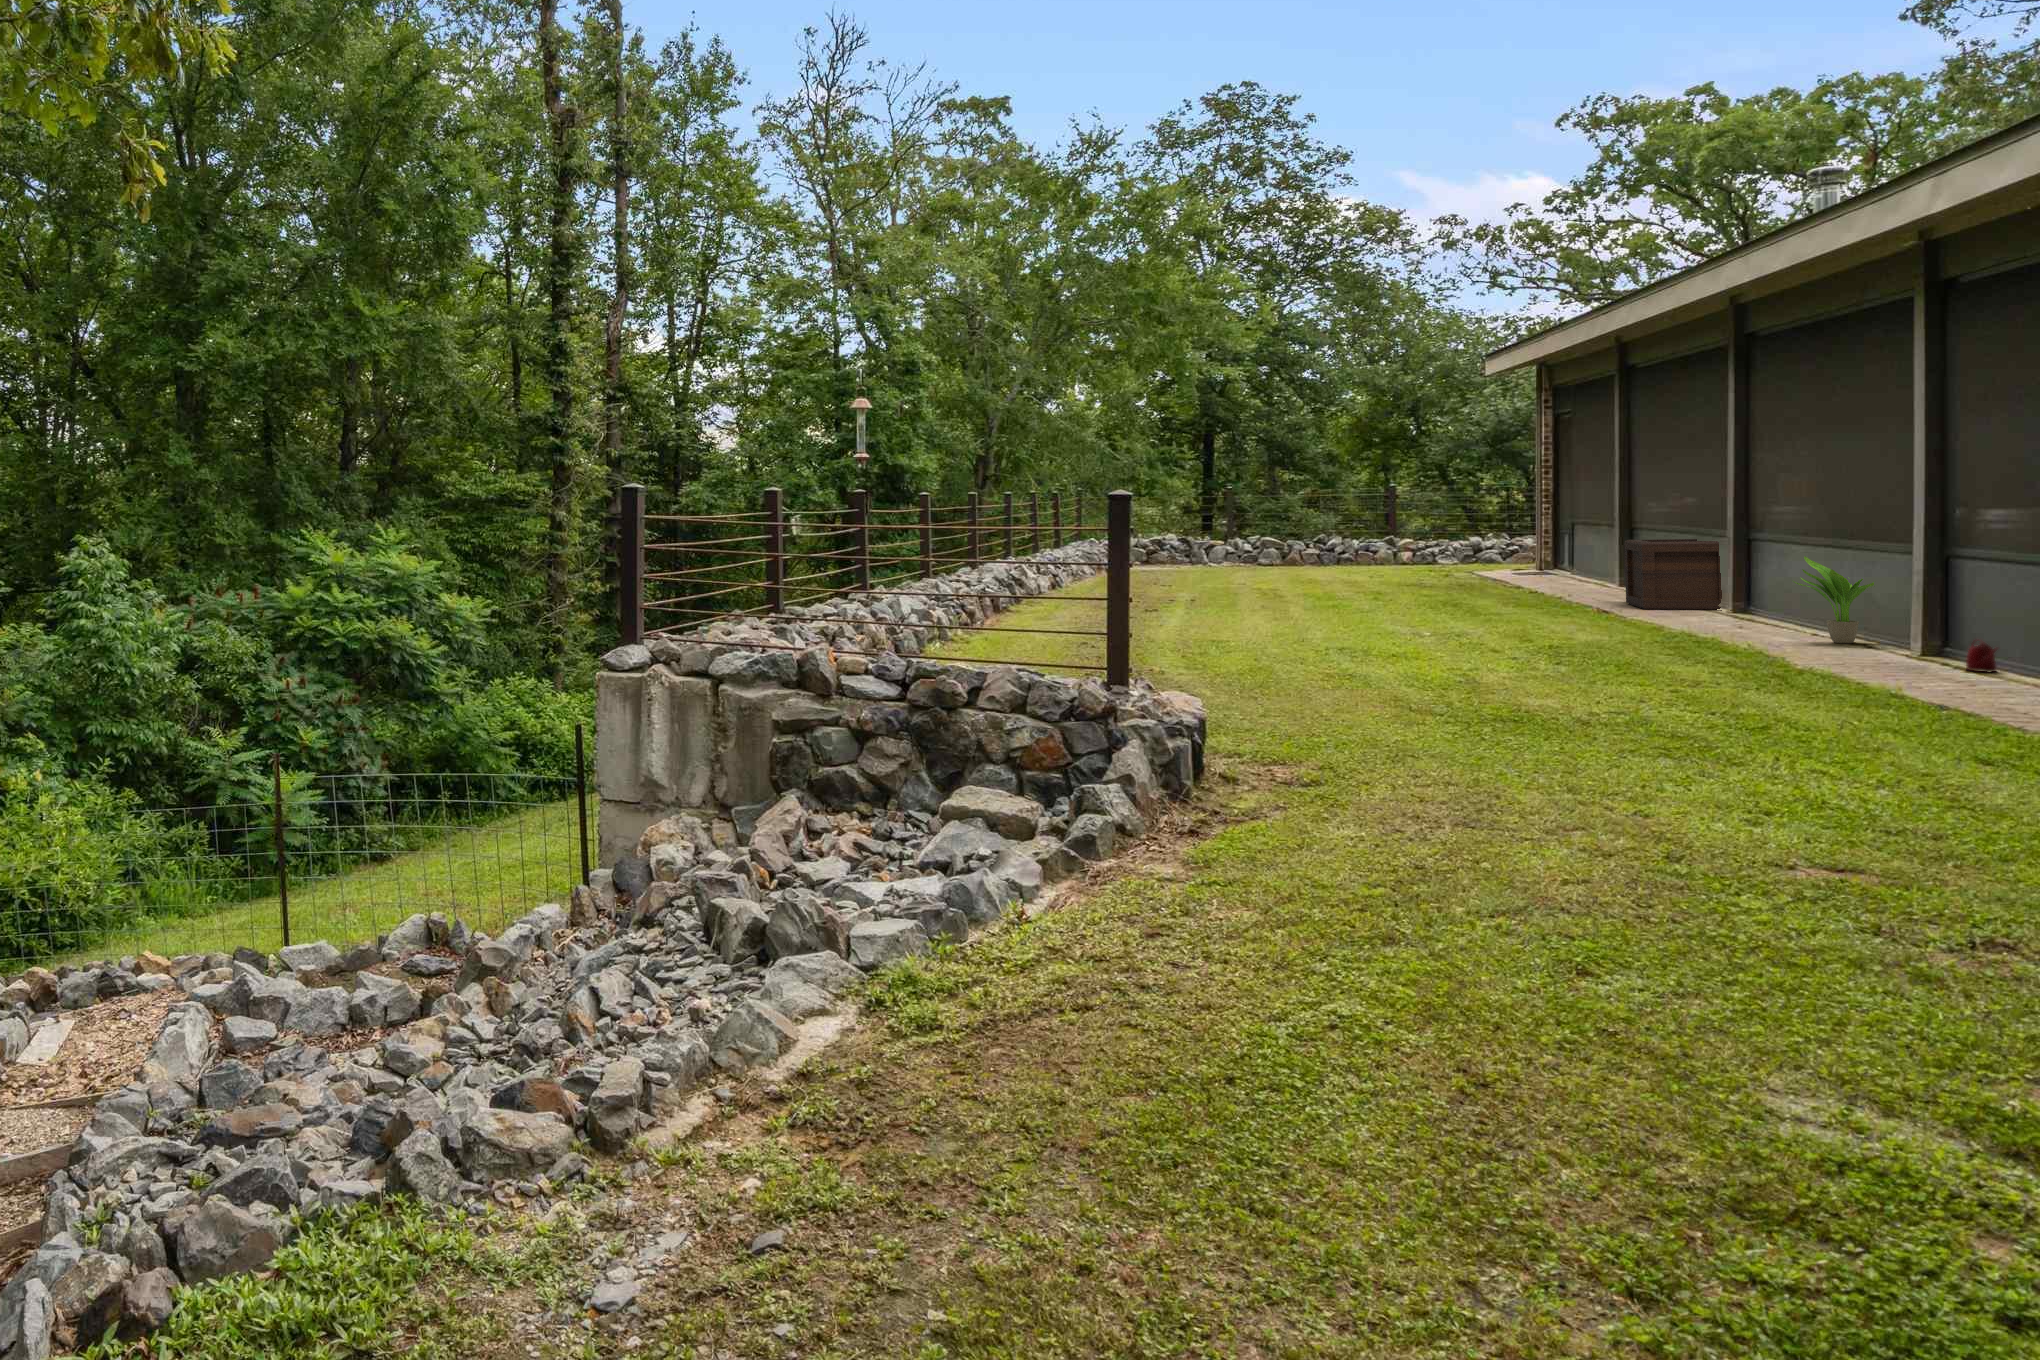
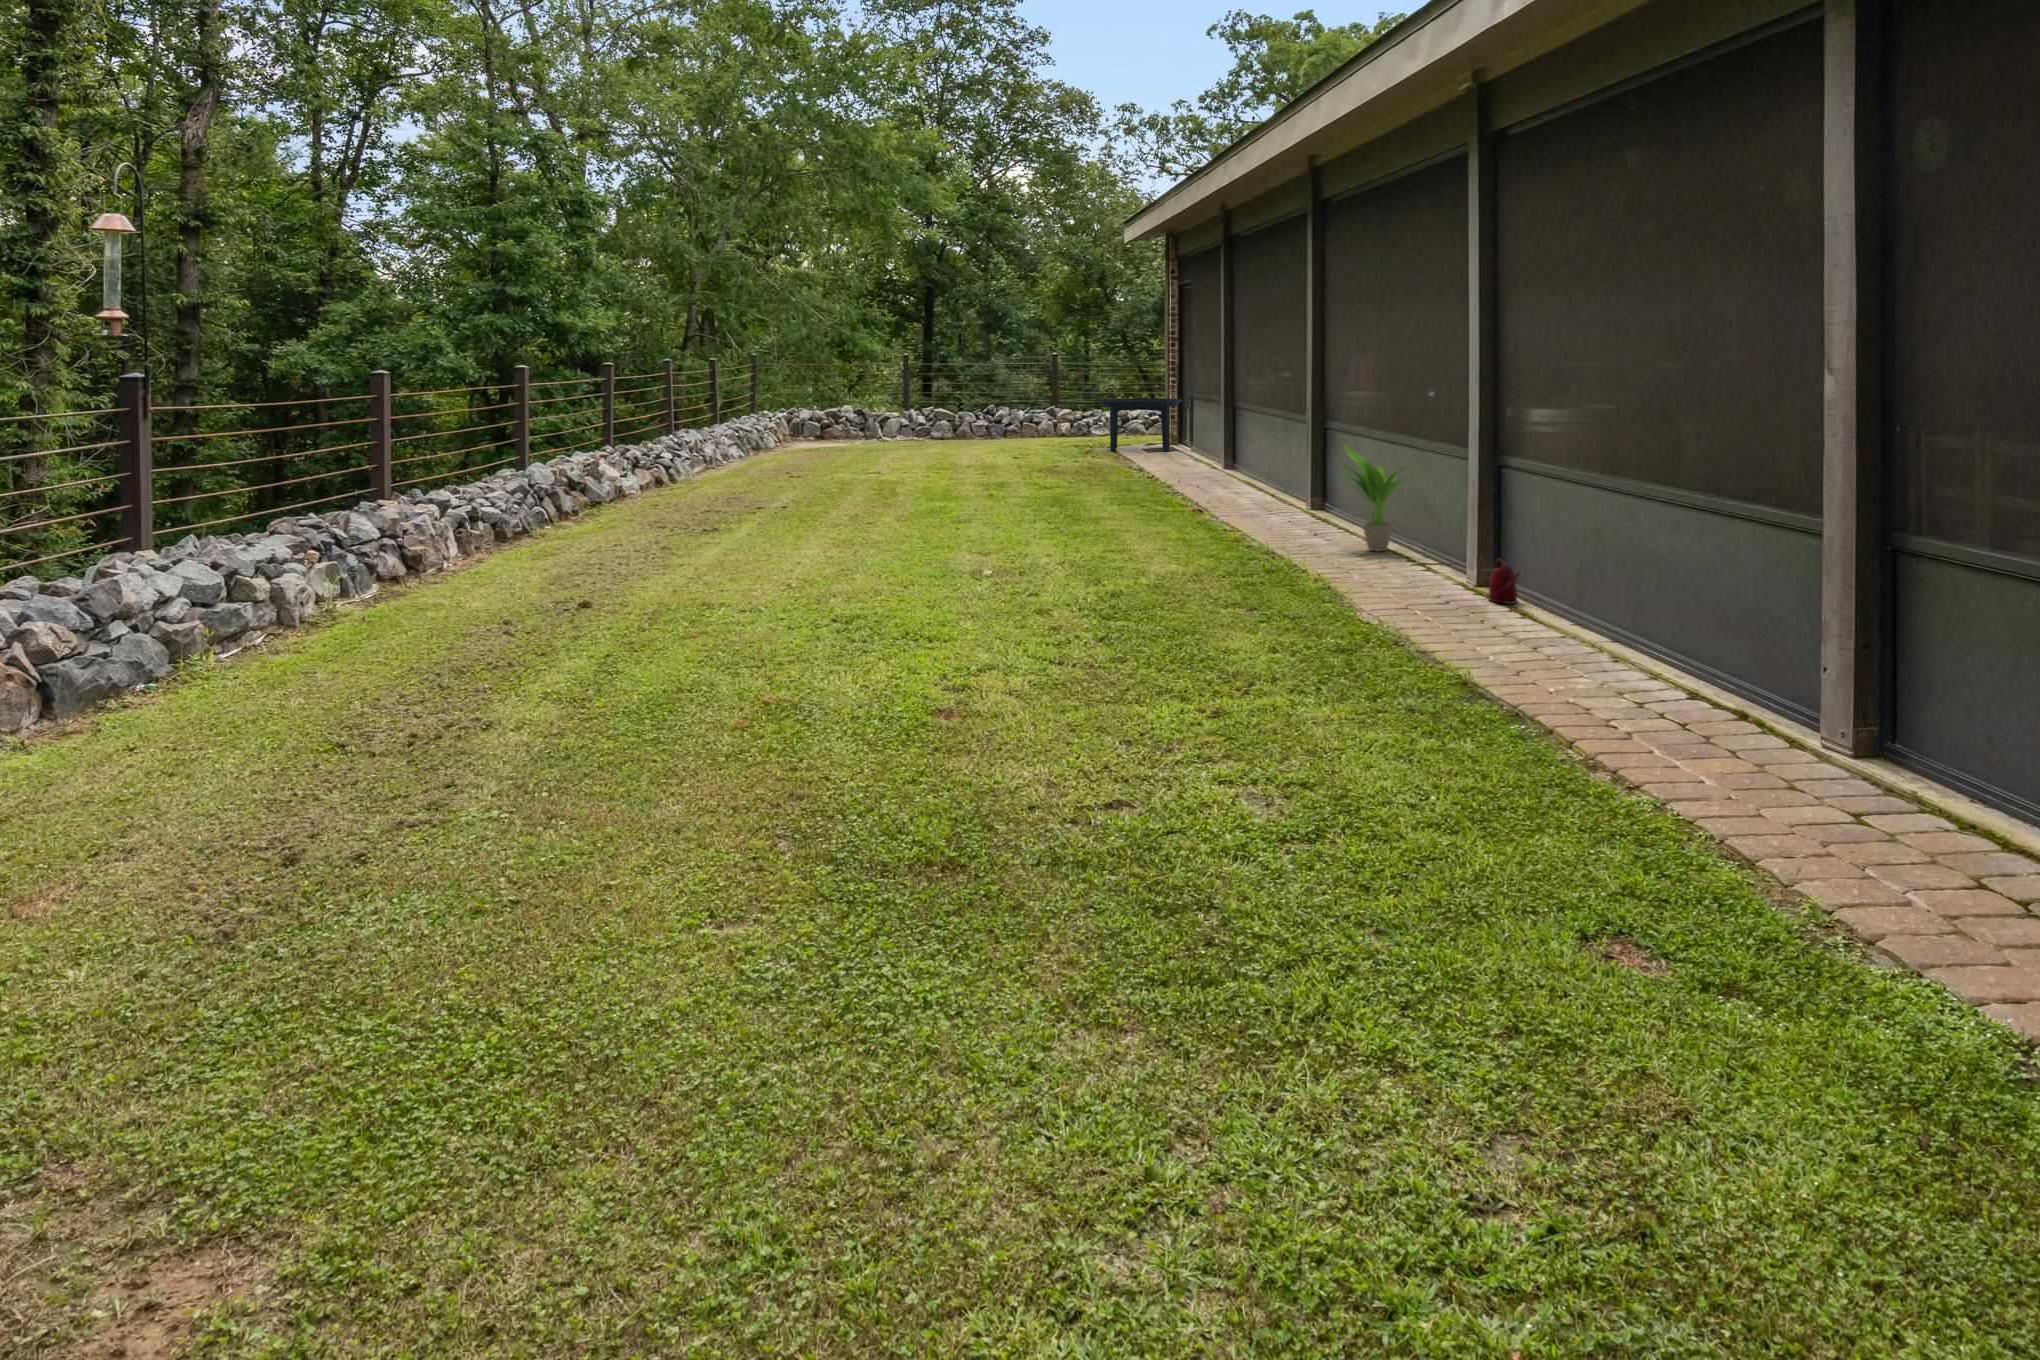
round table: none [1466,525,1568,575] -> present [1097,398,1182,452]
wooden crate: present [1624,539,1722,610] -> none [1205,417,1294,499]

